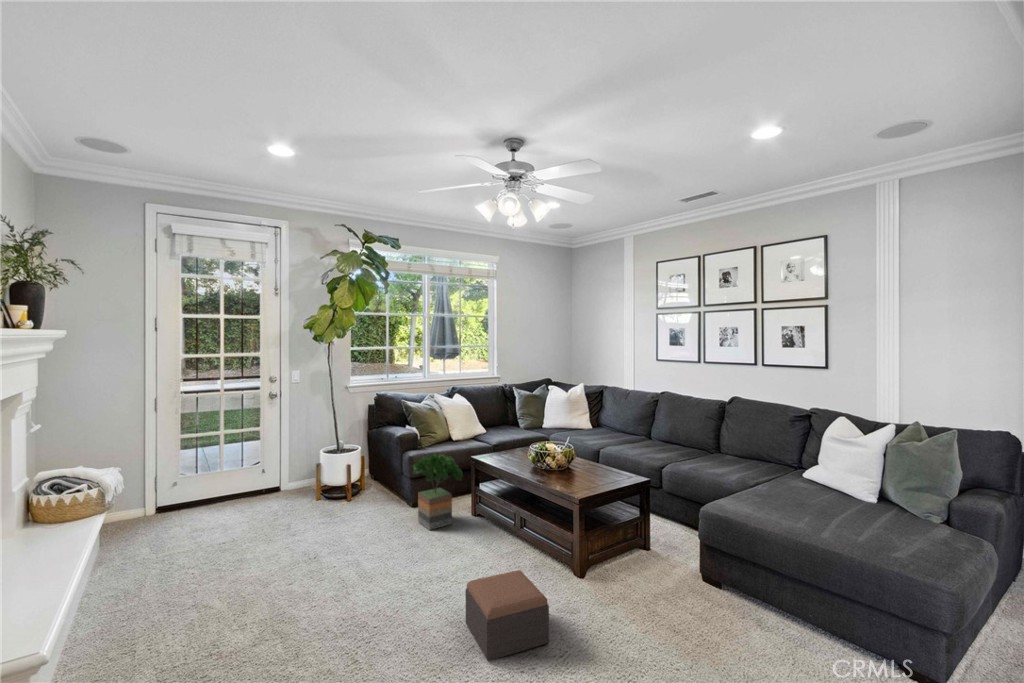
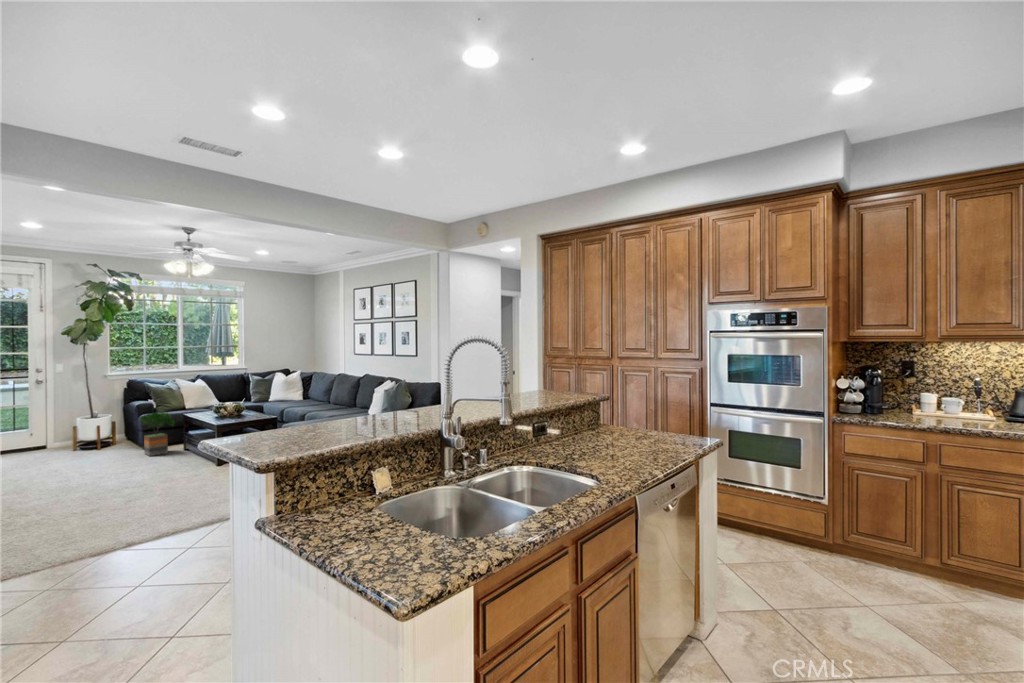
footstool: present [466,570,549,661] -> none [142,455,183,488]

